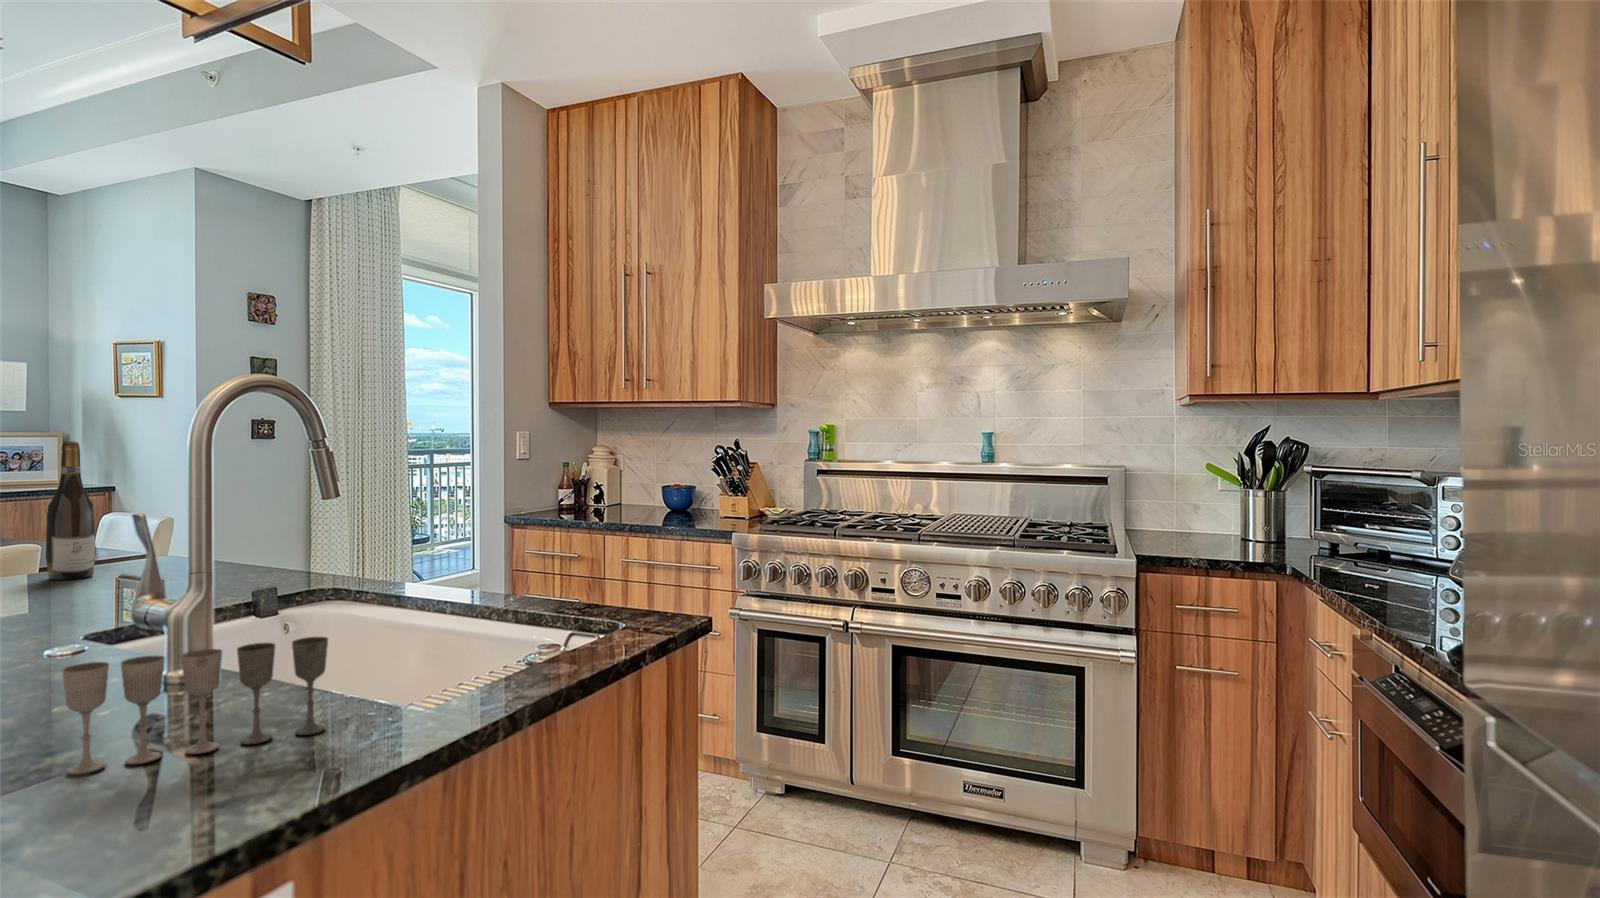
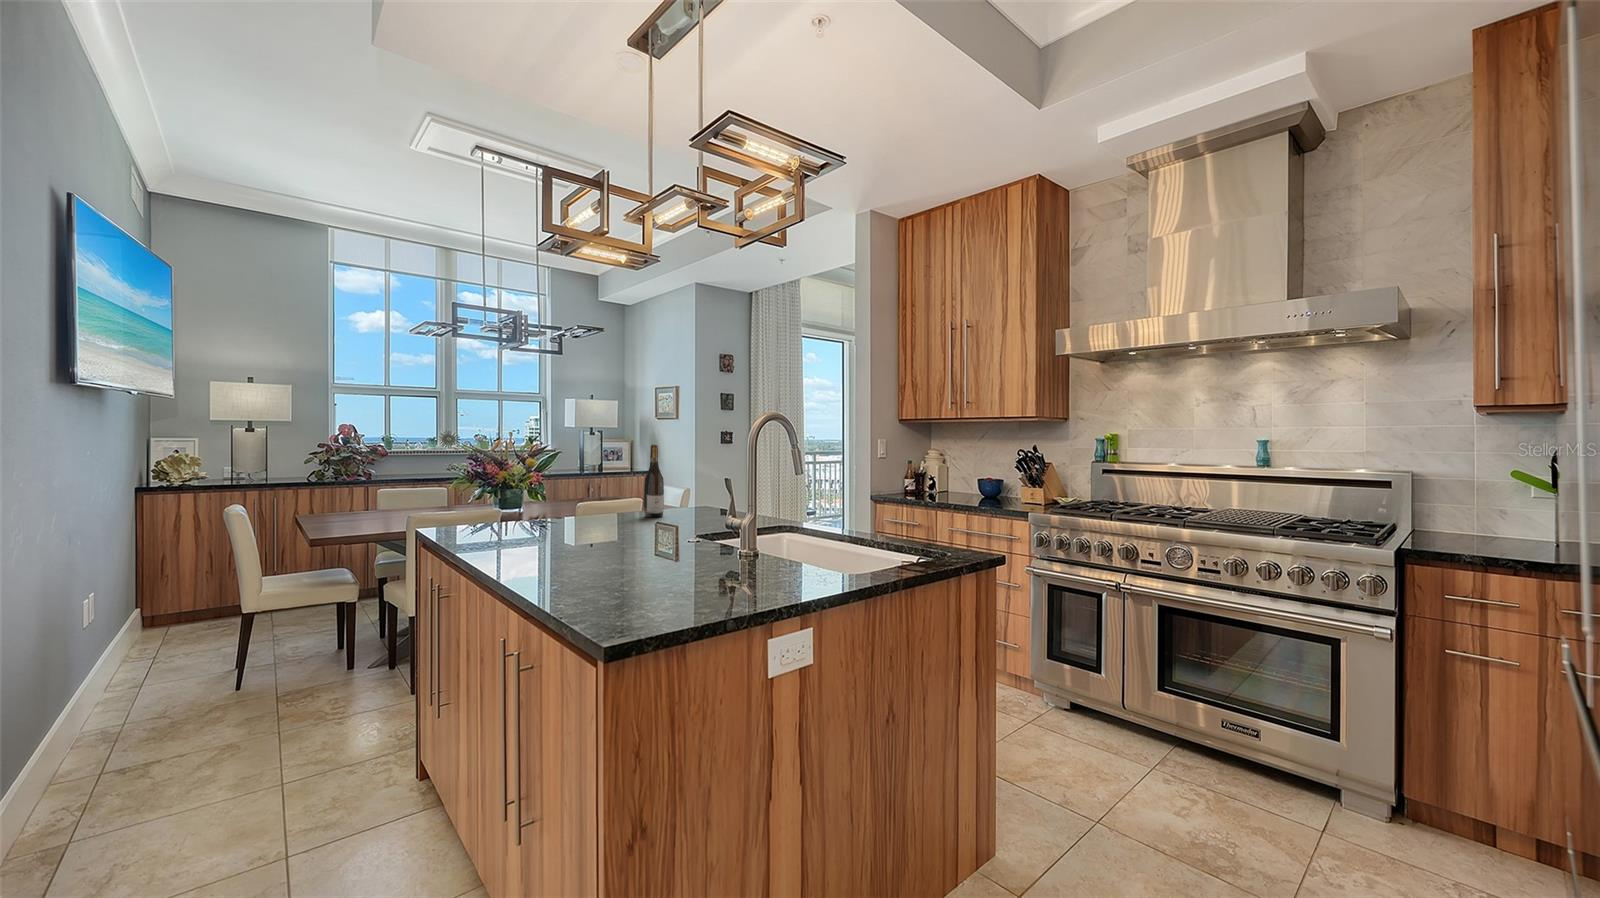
wine glass: present [62,637,328,775] -> none [686,541,787,591]

